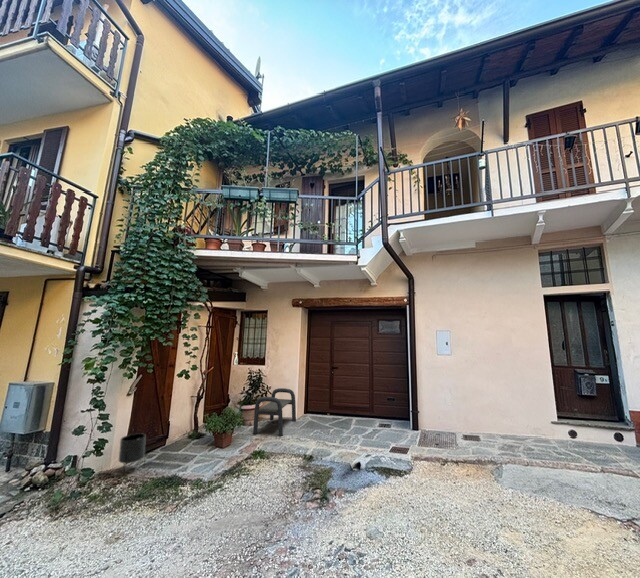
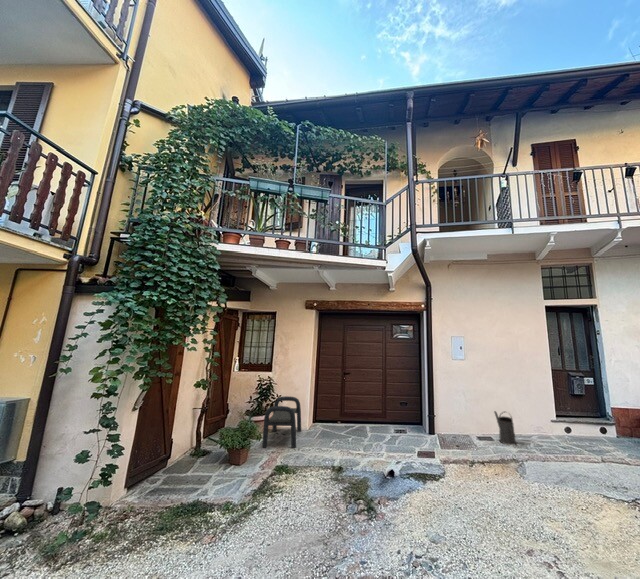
watering can: none [488,410,506,446] -> present [494,411,516,445]
planter: present [119,433,146,466] -> none [123,455,155,509]

